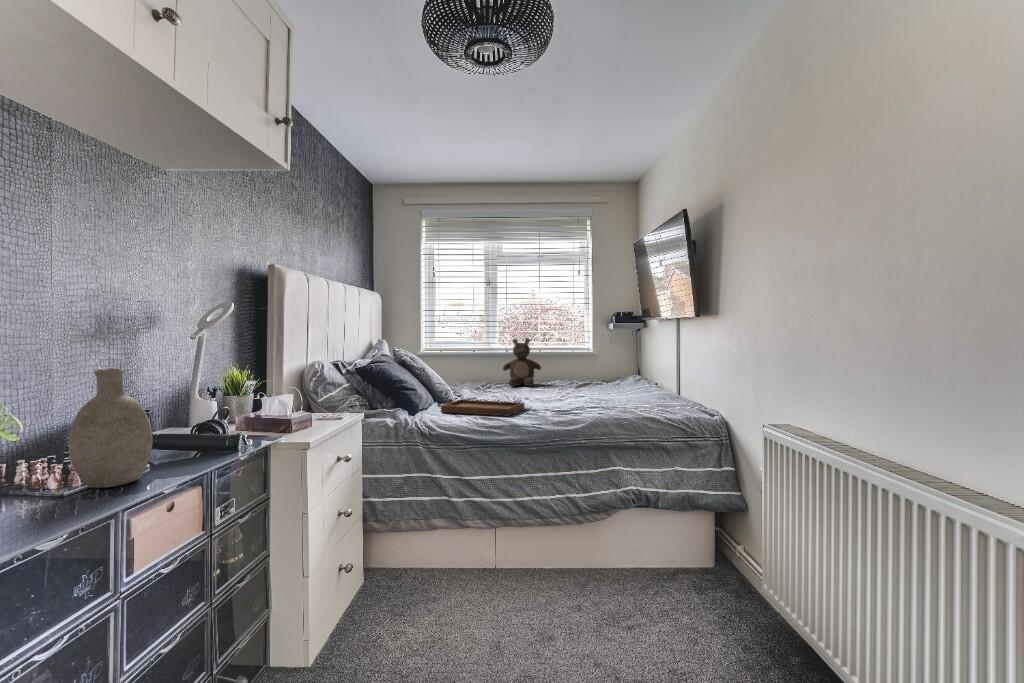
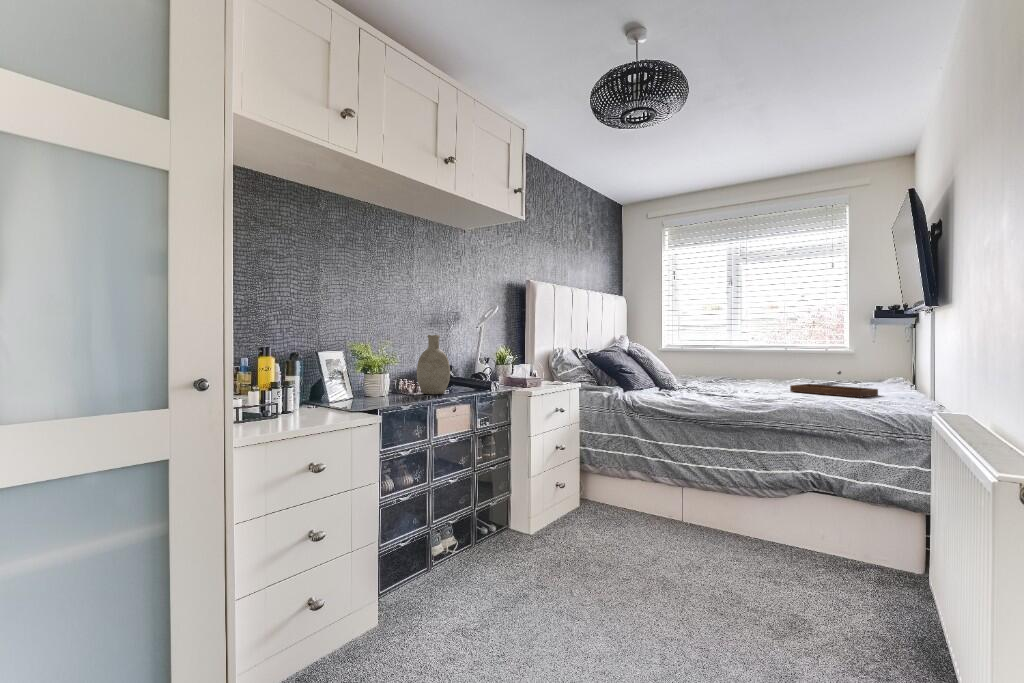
stuffed bear: present [503,338,541,387] -> none [733,336,774,382]
tray: present [441,385,525,416] -> present [790,371,878,398]

